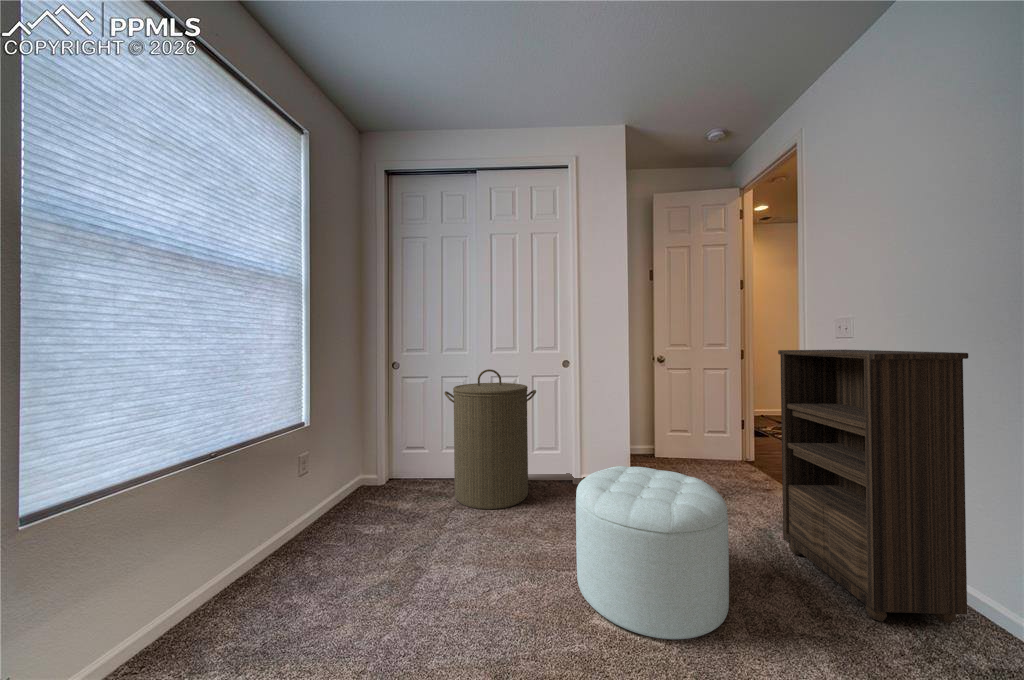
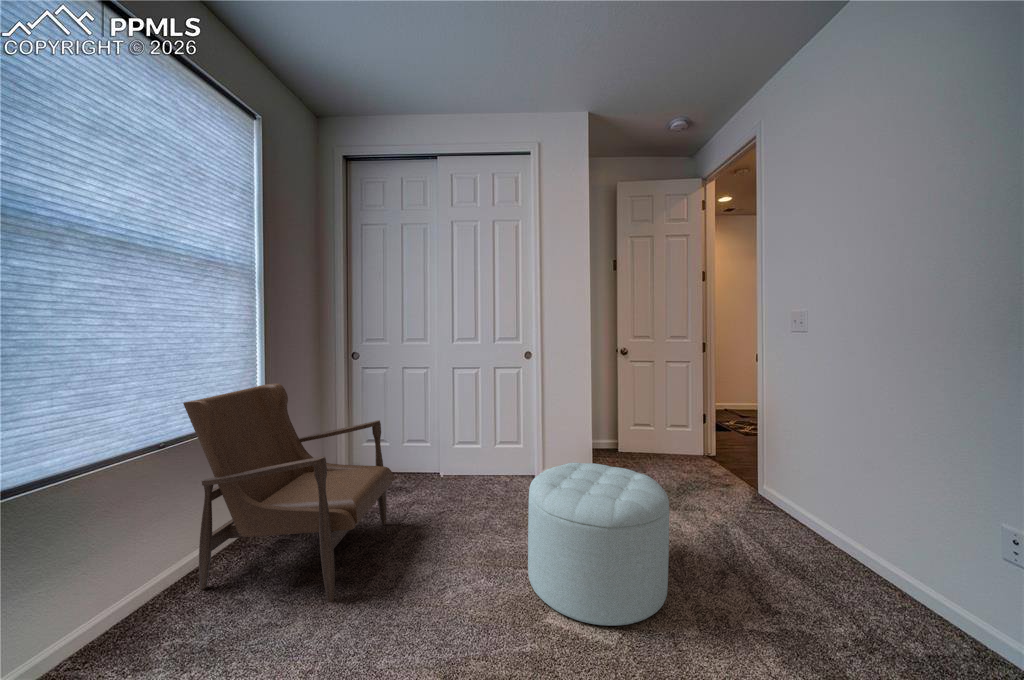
bookshelf: present [778,350,968,624] -> none [727,352,889,607]
laundry hamper: present [444,369,536,510] -> none [407,364,501,504]
armchair: none [235,390,436,610] -> present [183,384,394,603]

